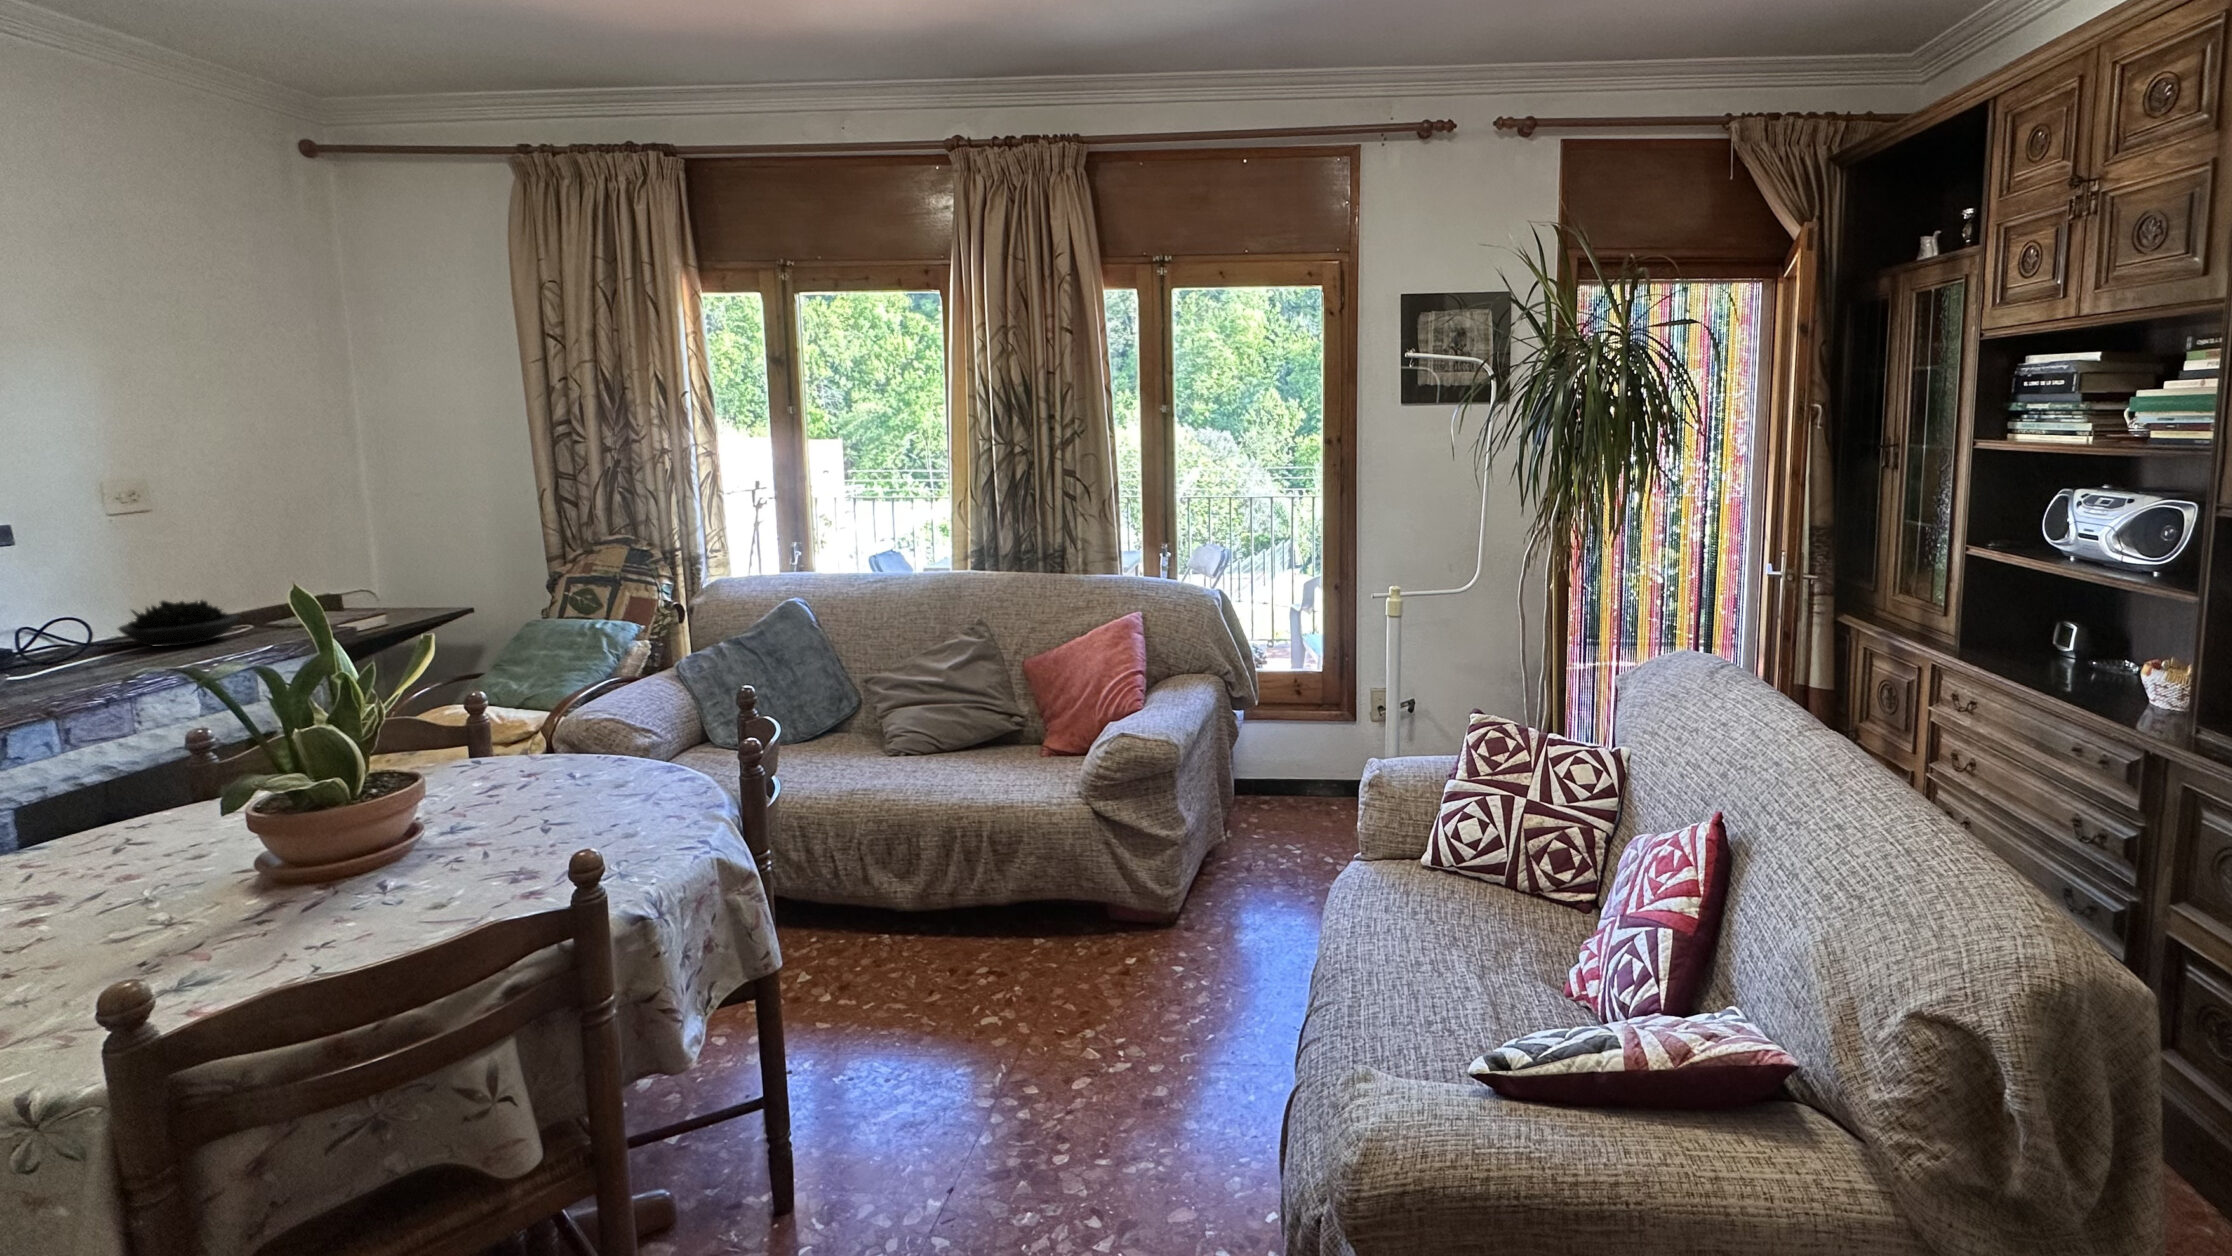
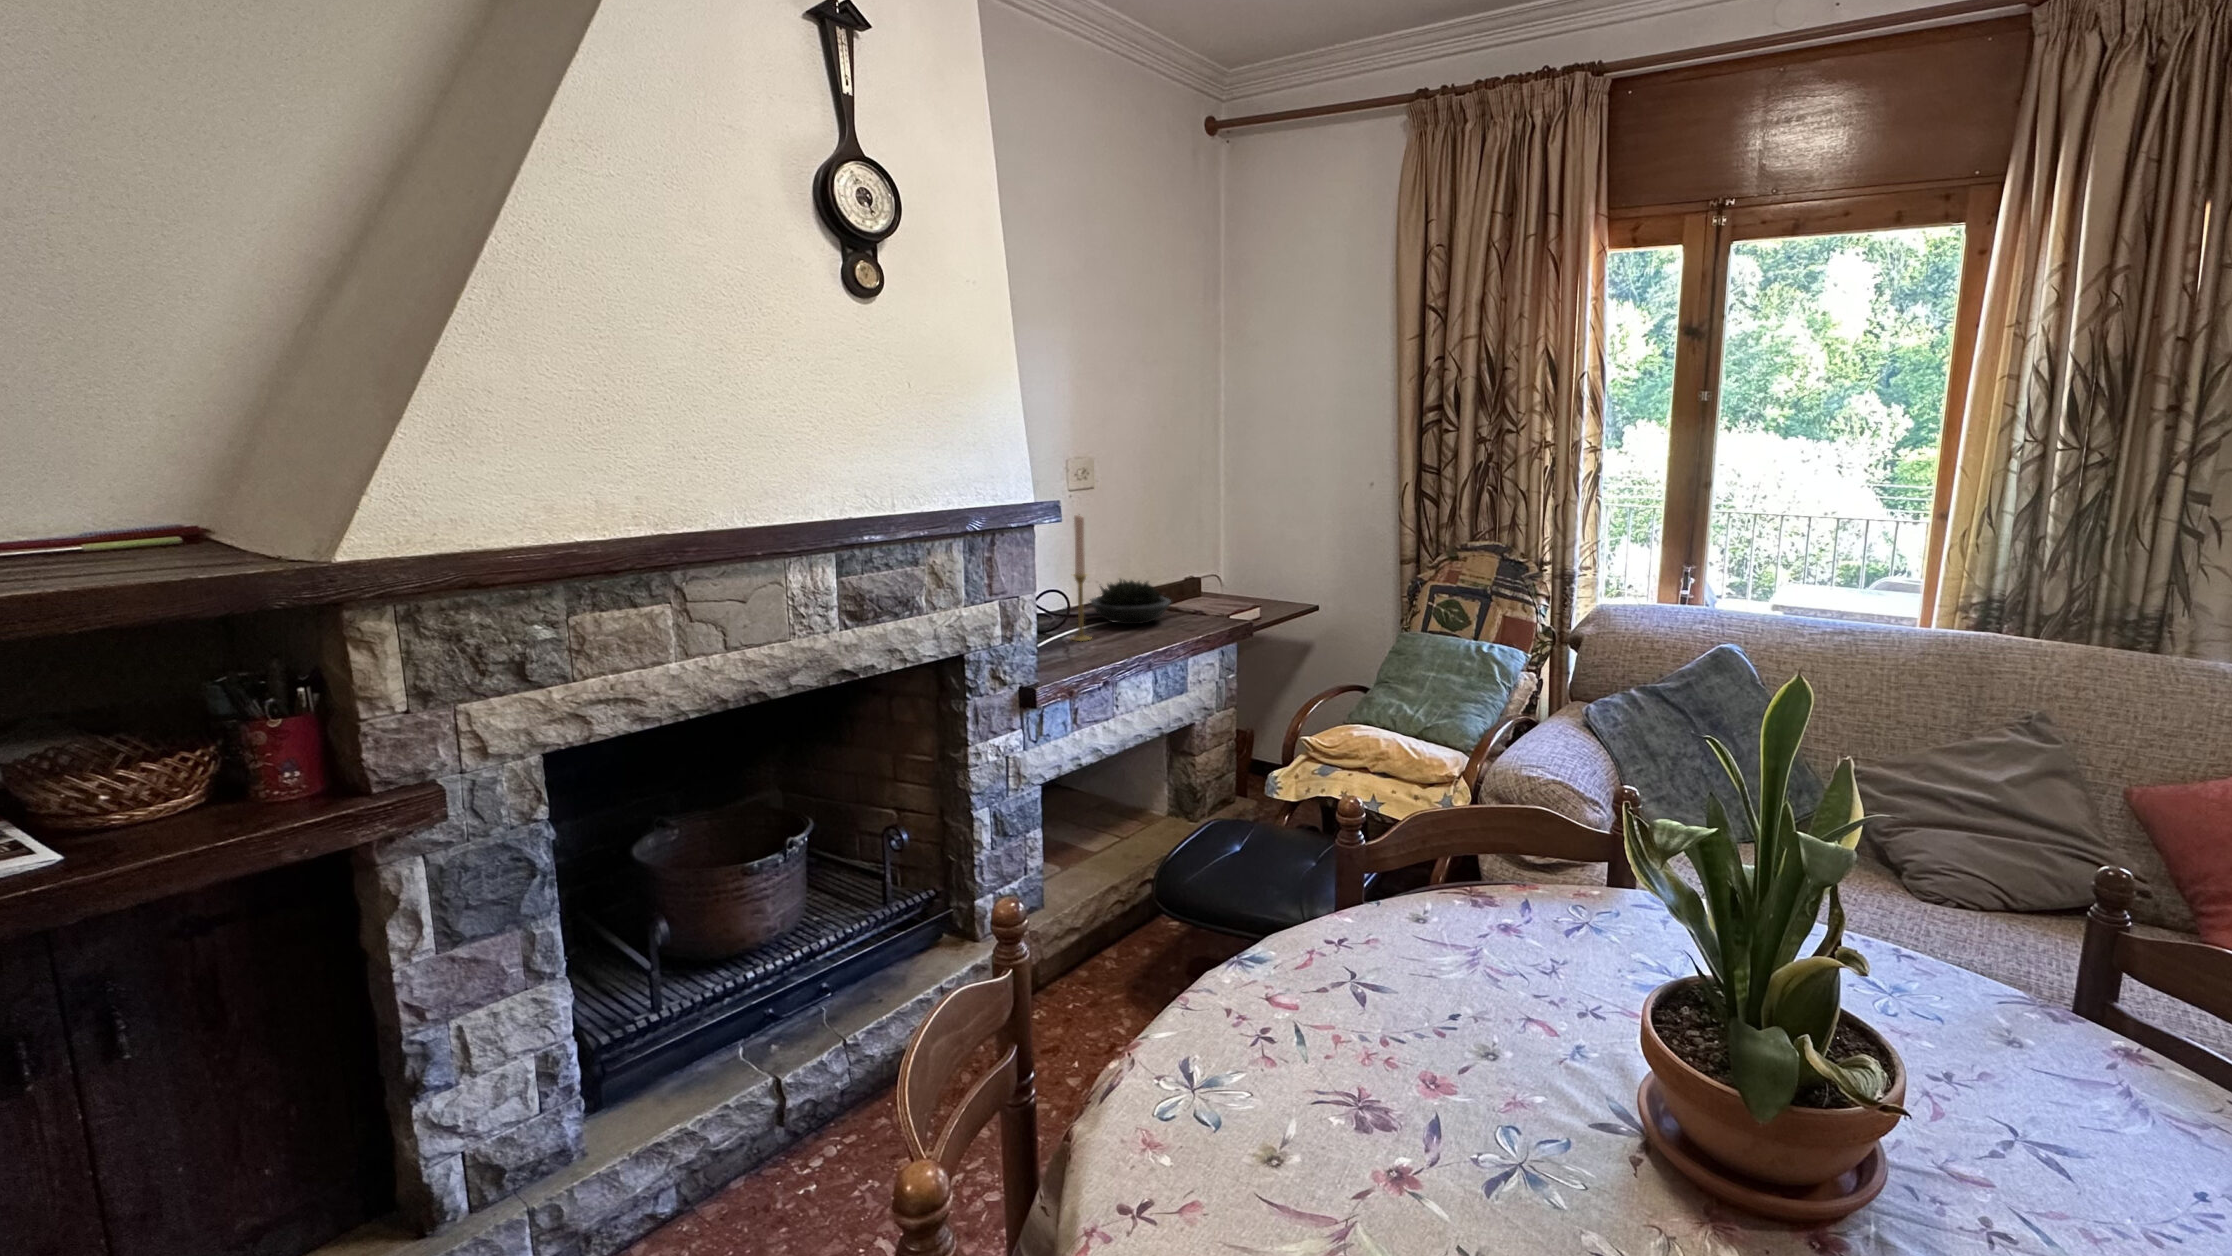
candlestick: none [55,538,101,669] -> present [1072,515,1090,641]

